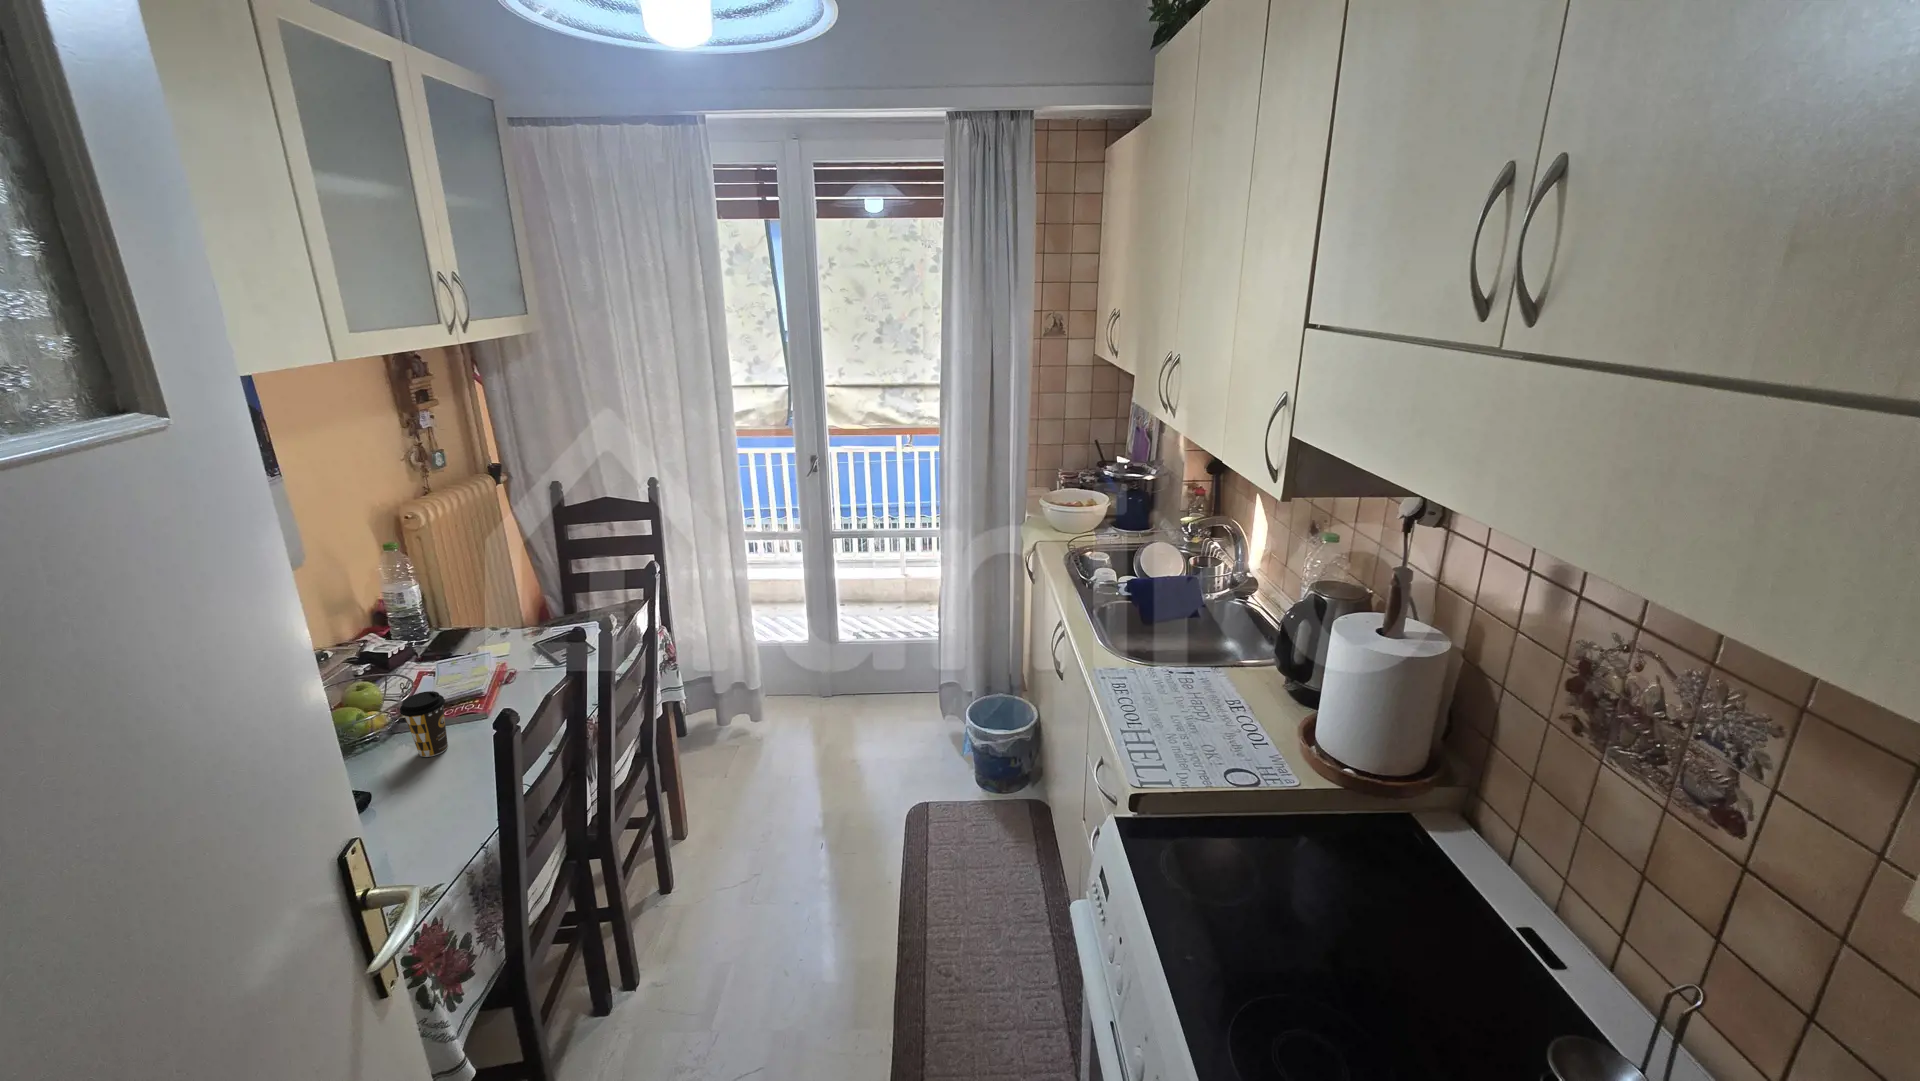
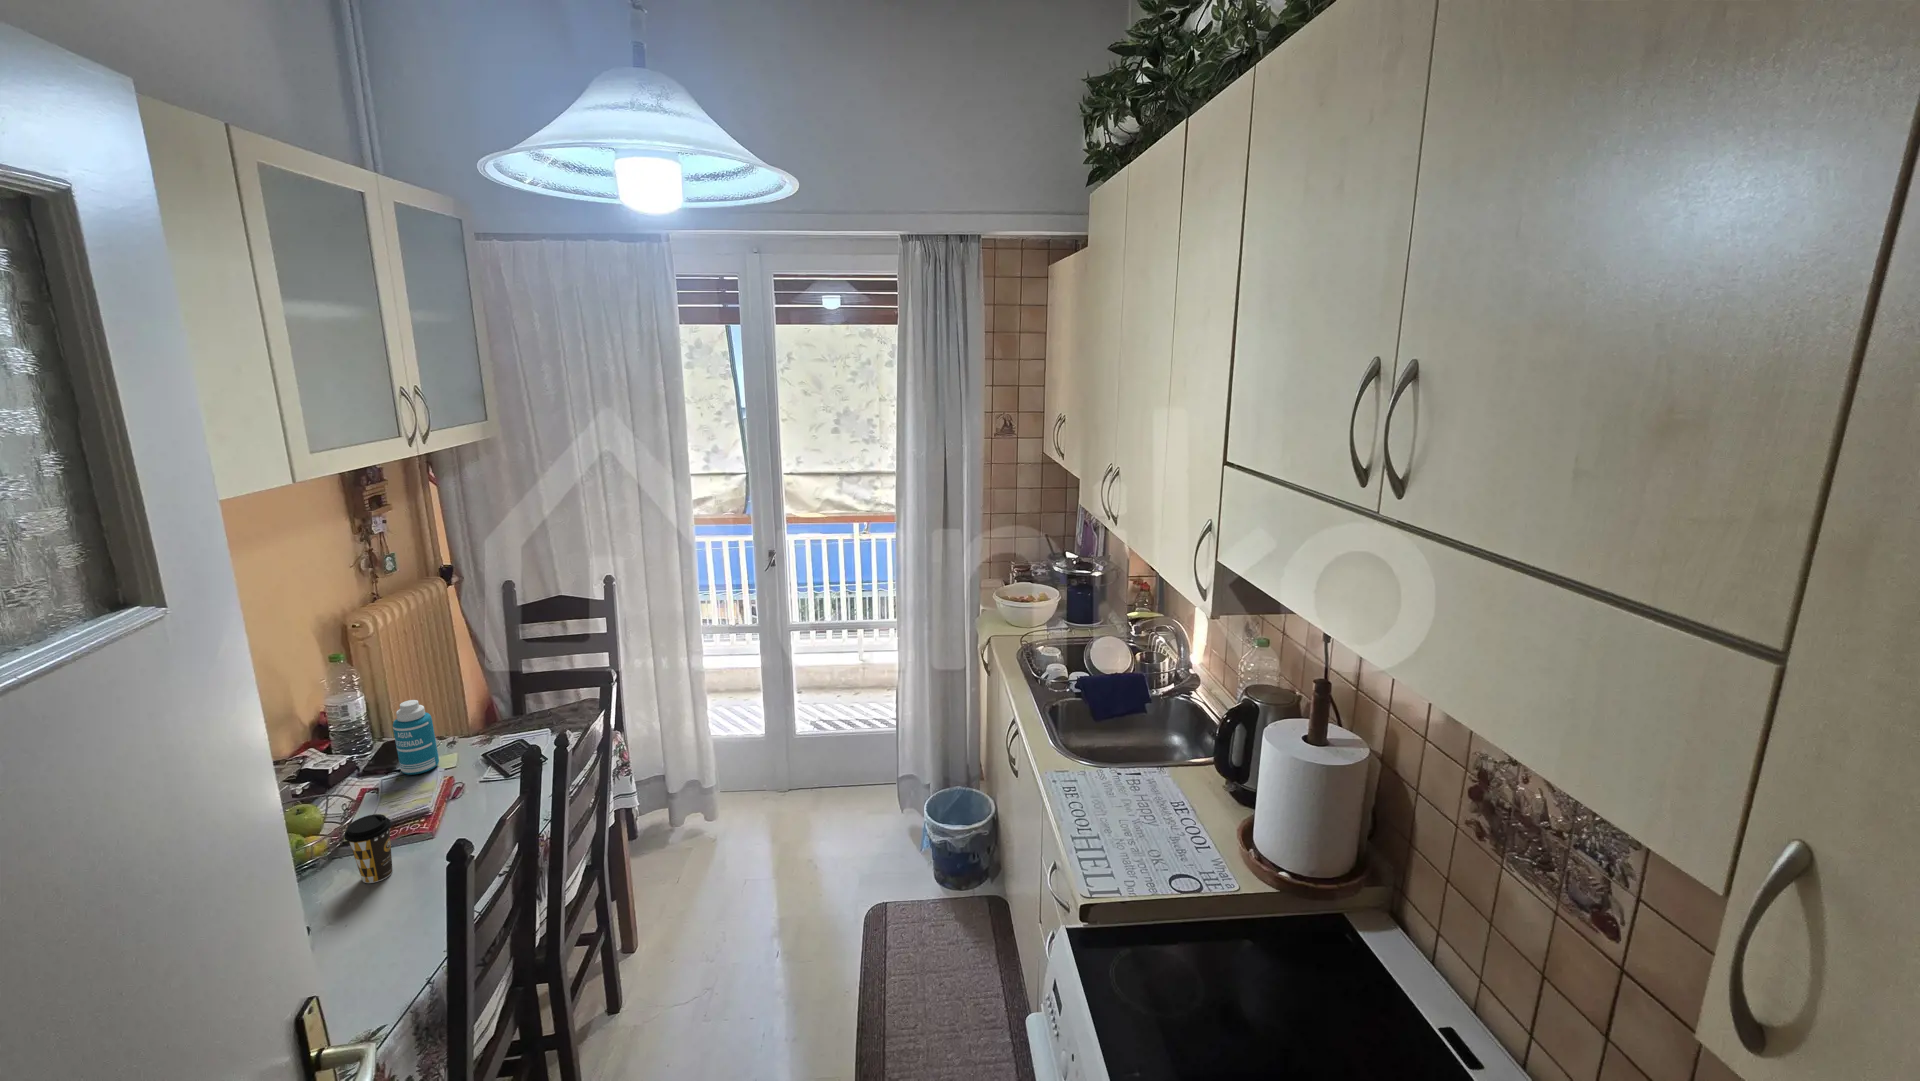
bottle: none [447,588,493,661] -> present [393,700,439,775]

